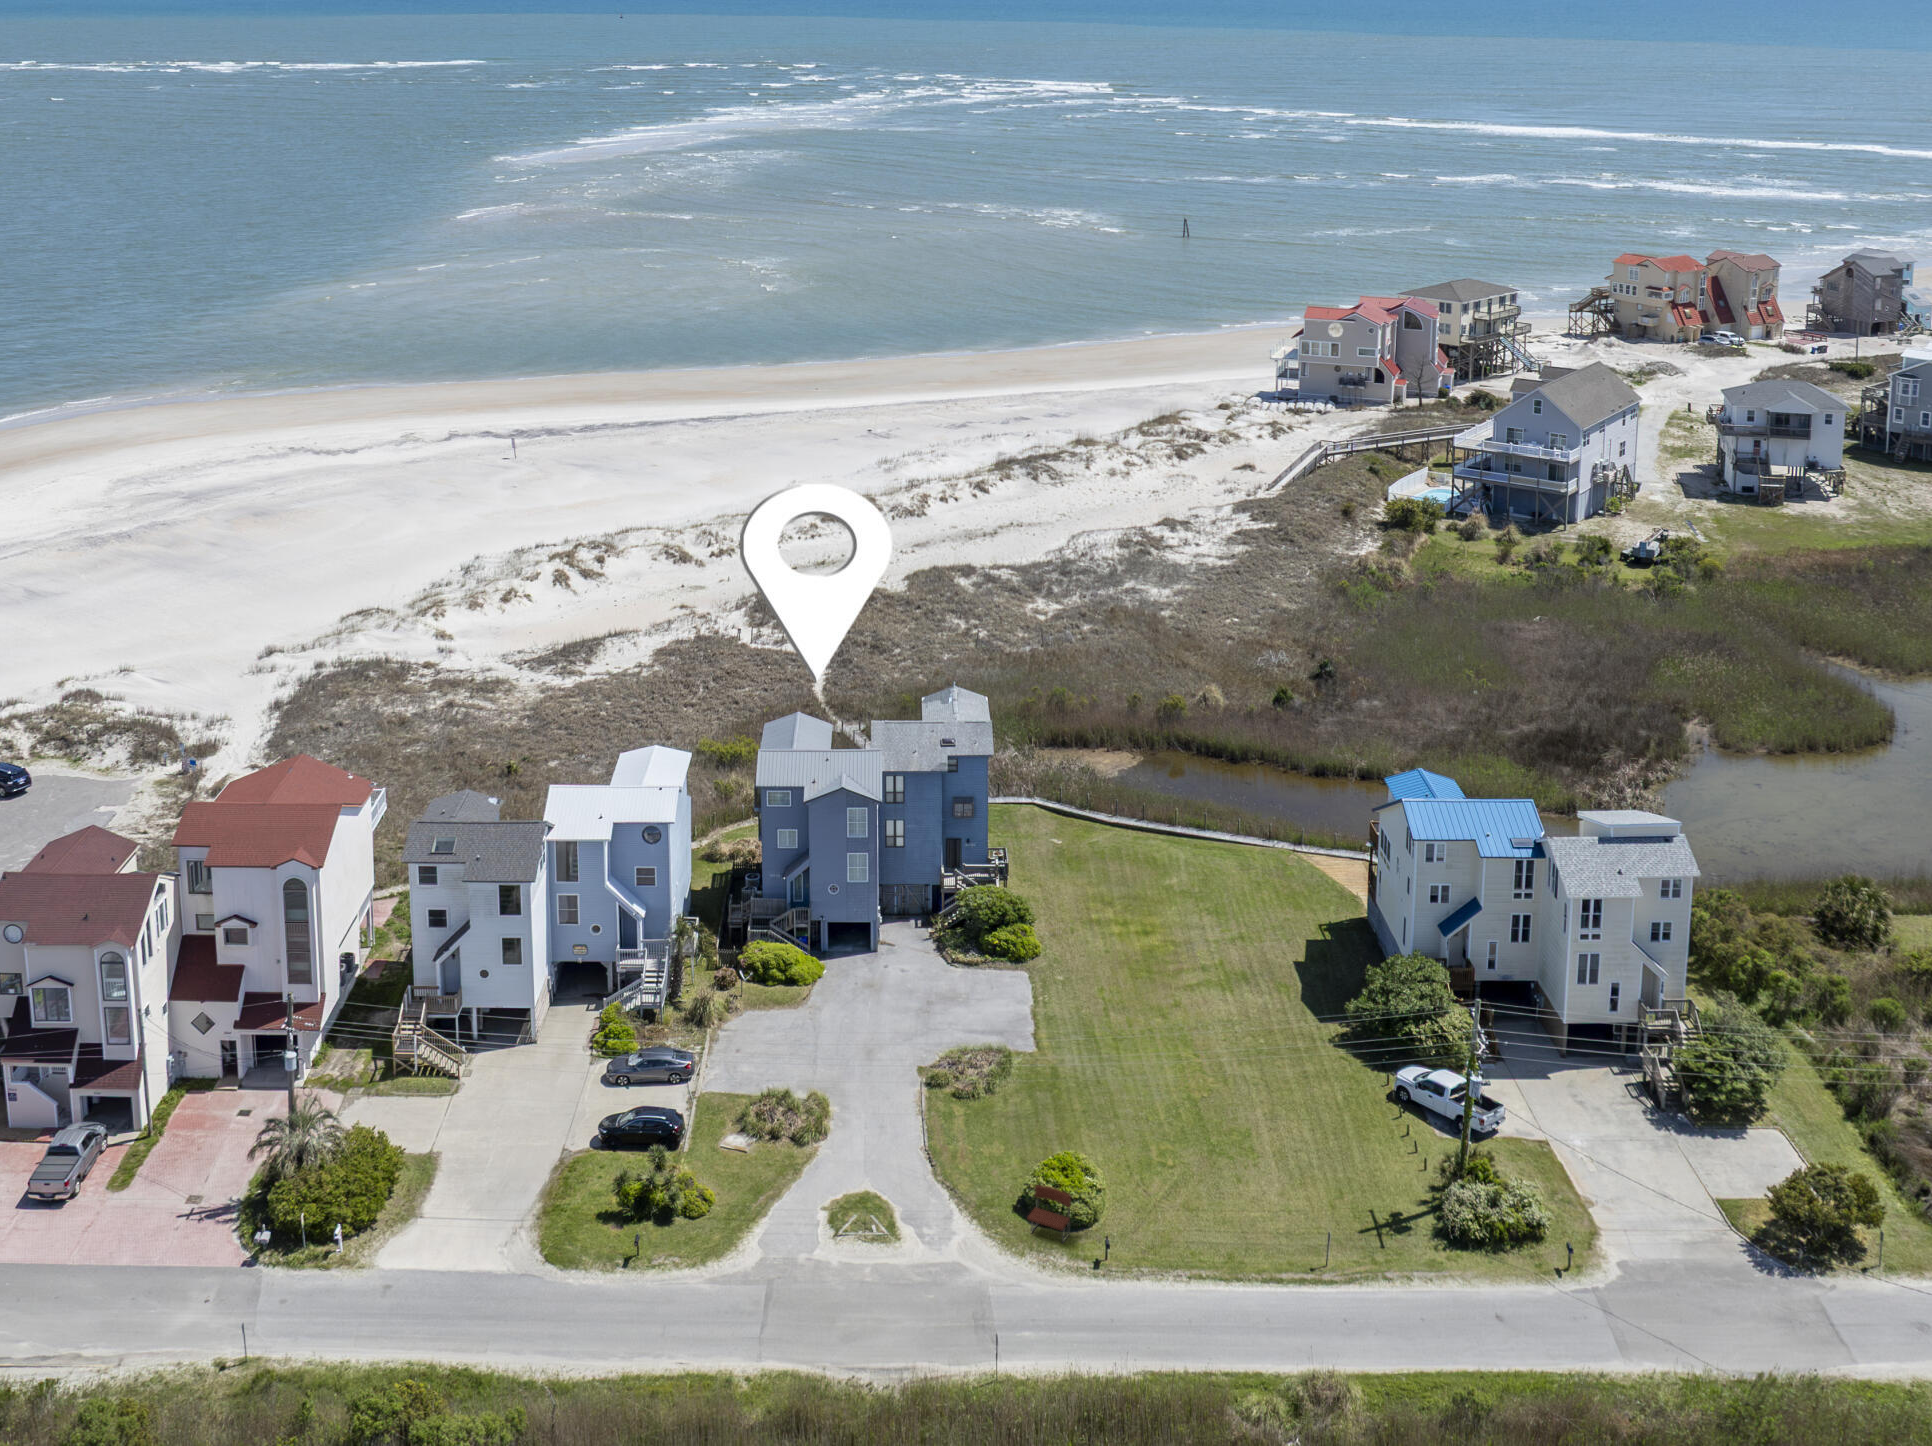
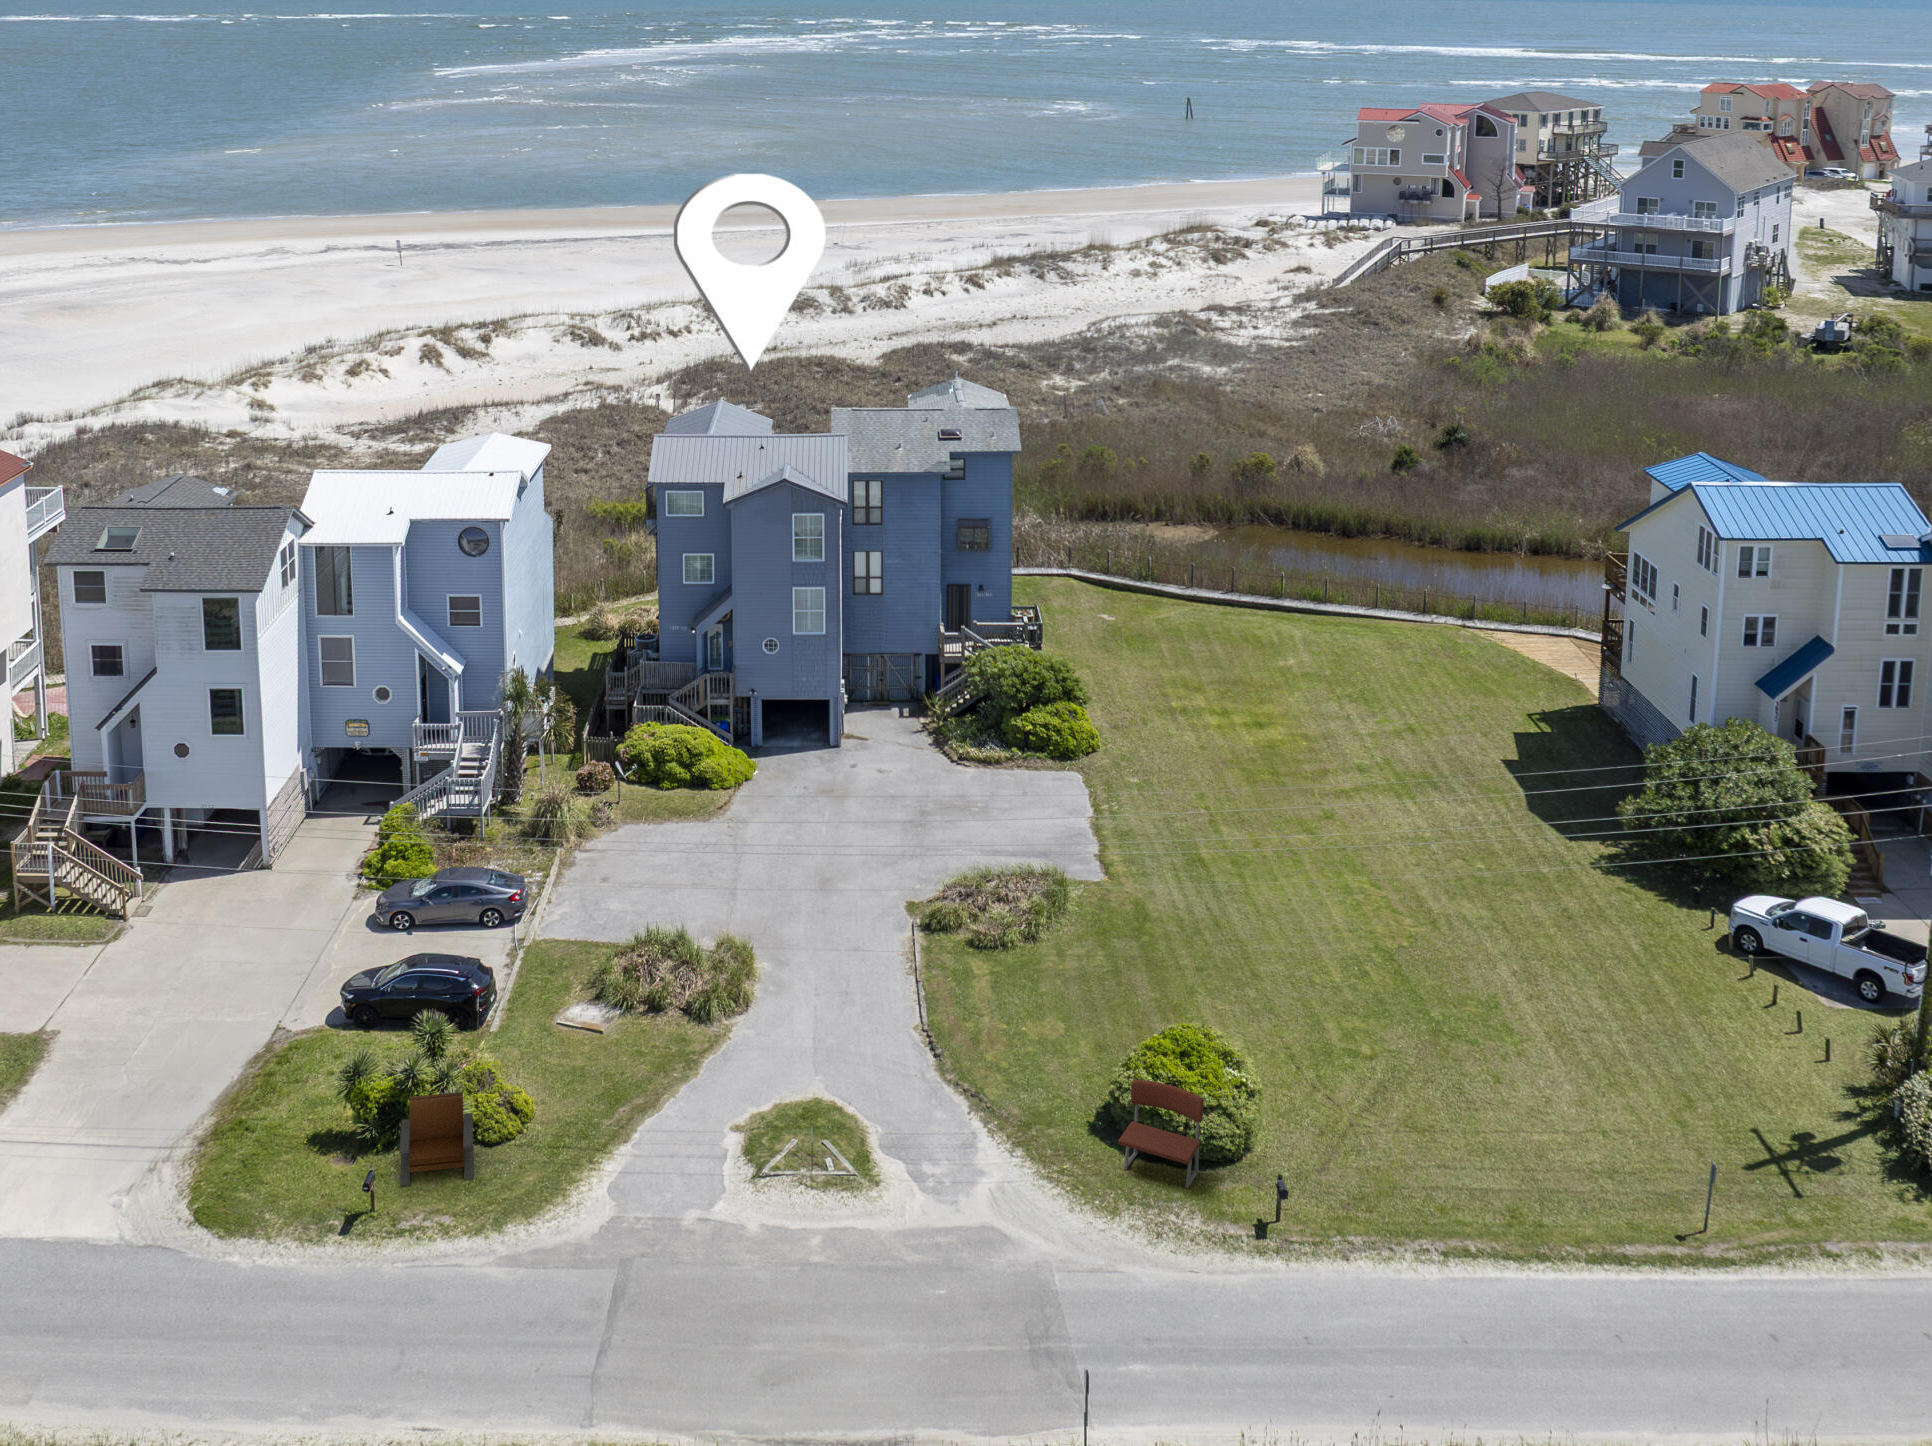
lounge chair: none [647,1191,687,1243] -> present [399,1092,474,1187]

